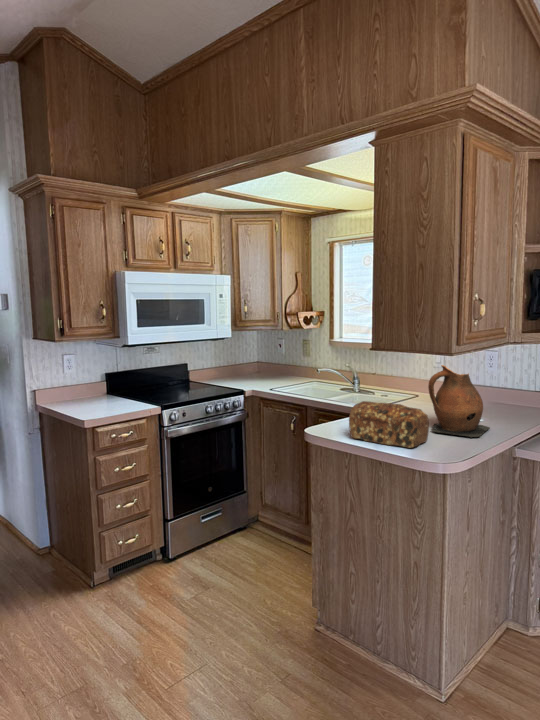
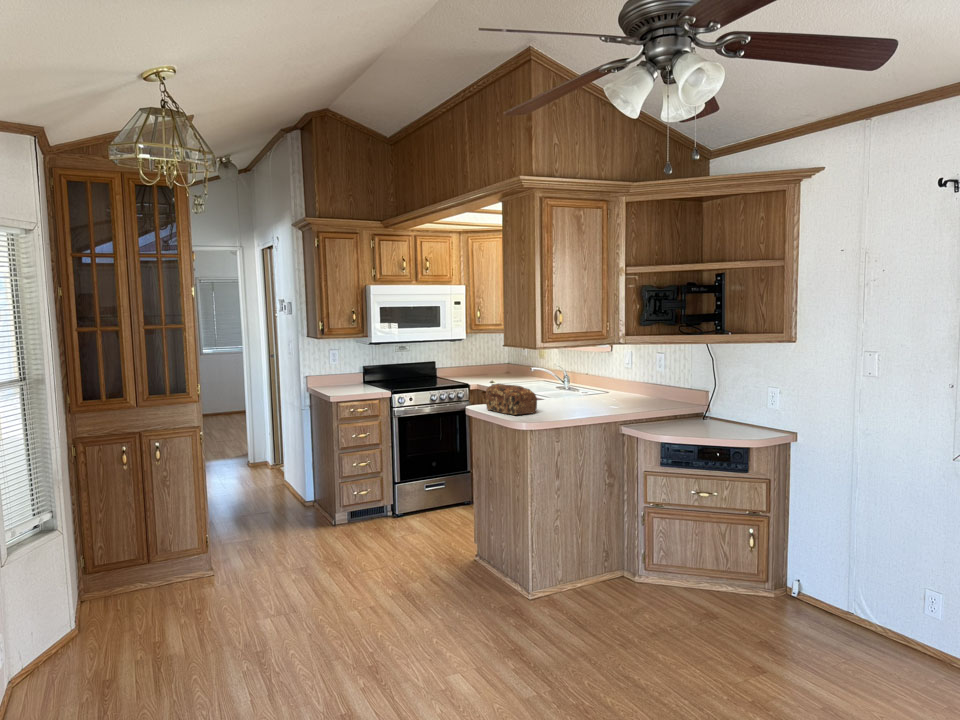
ceramic pitcher: present [428,365,490,438] -> none [552,359,601,413]

